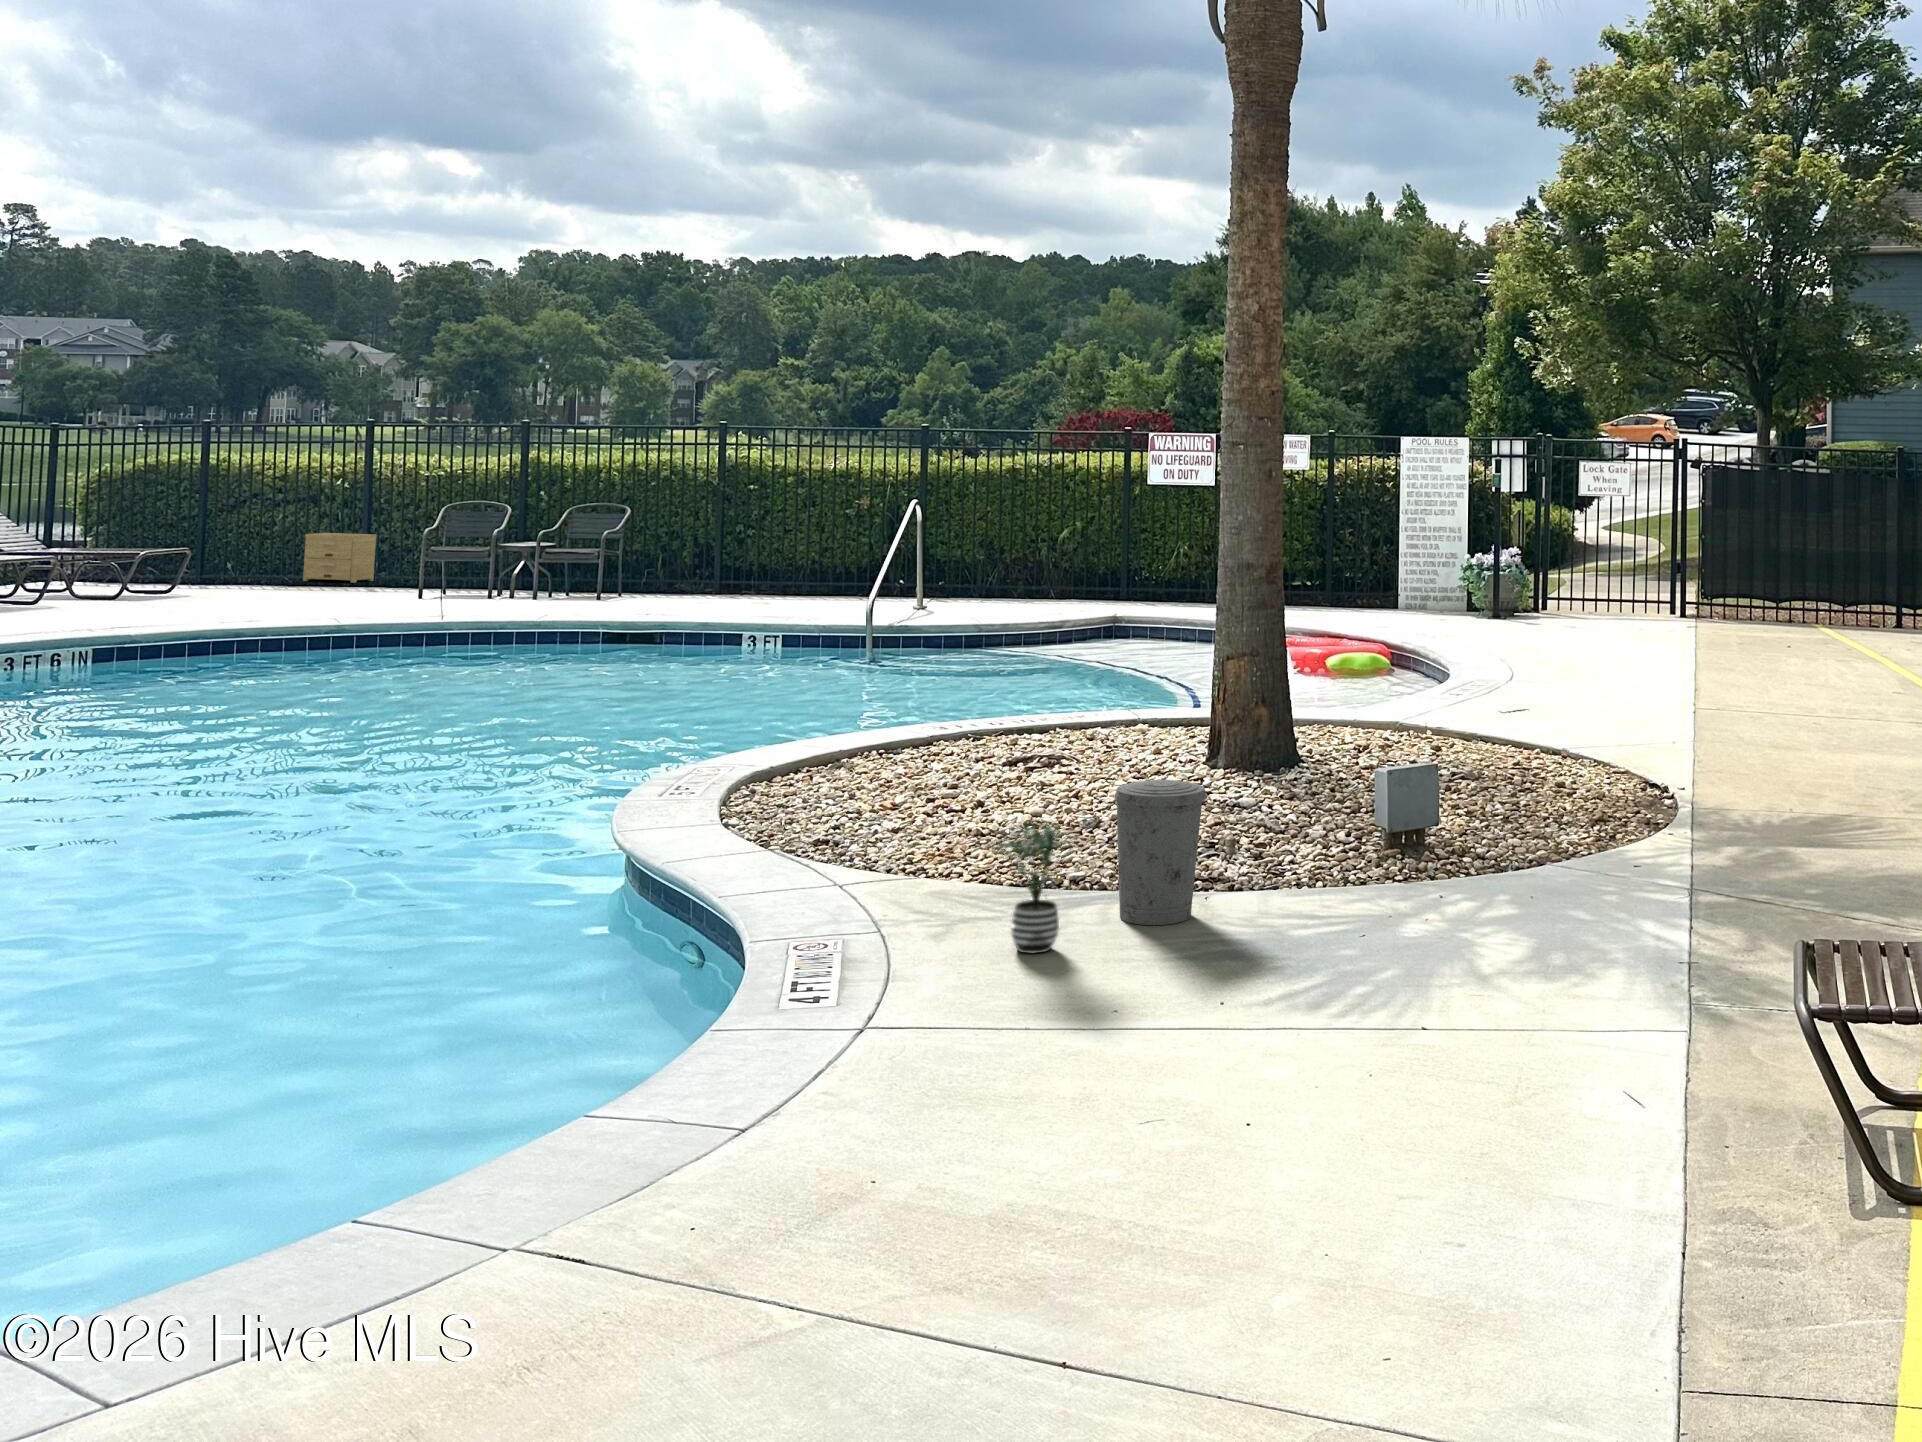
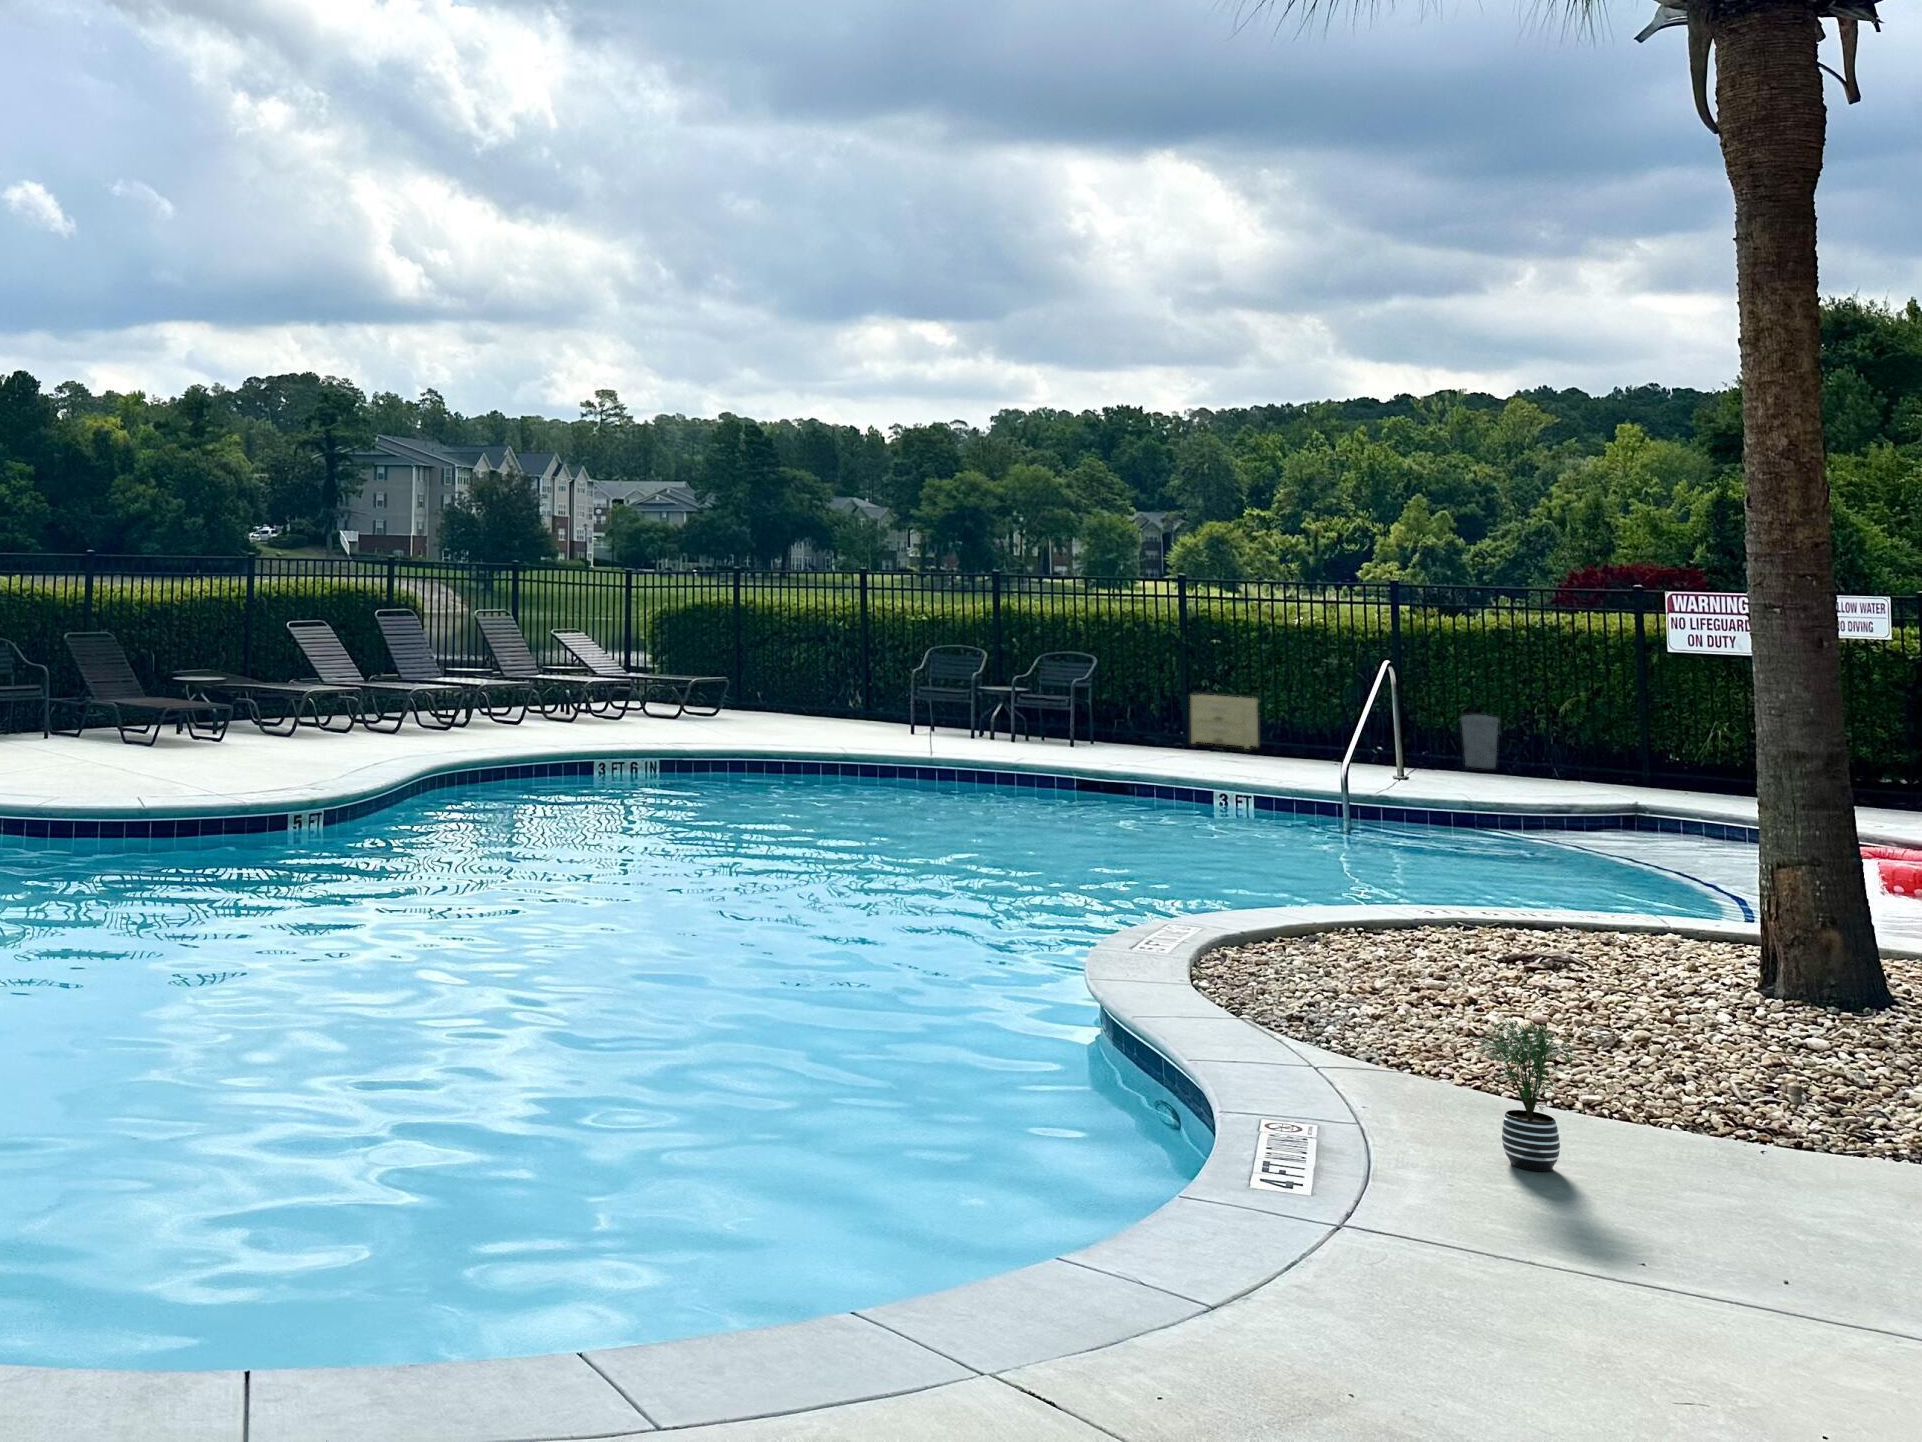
side table: present [303,533,377,583] -> present [1191,695,1258,748]
trash can: present [1115,780,1206,925] -> present [1461,715,1499,768]

